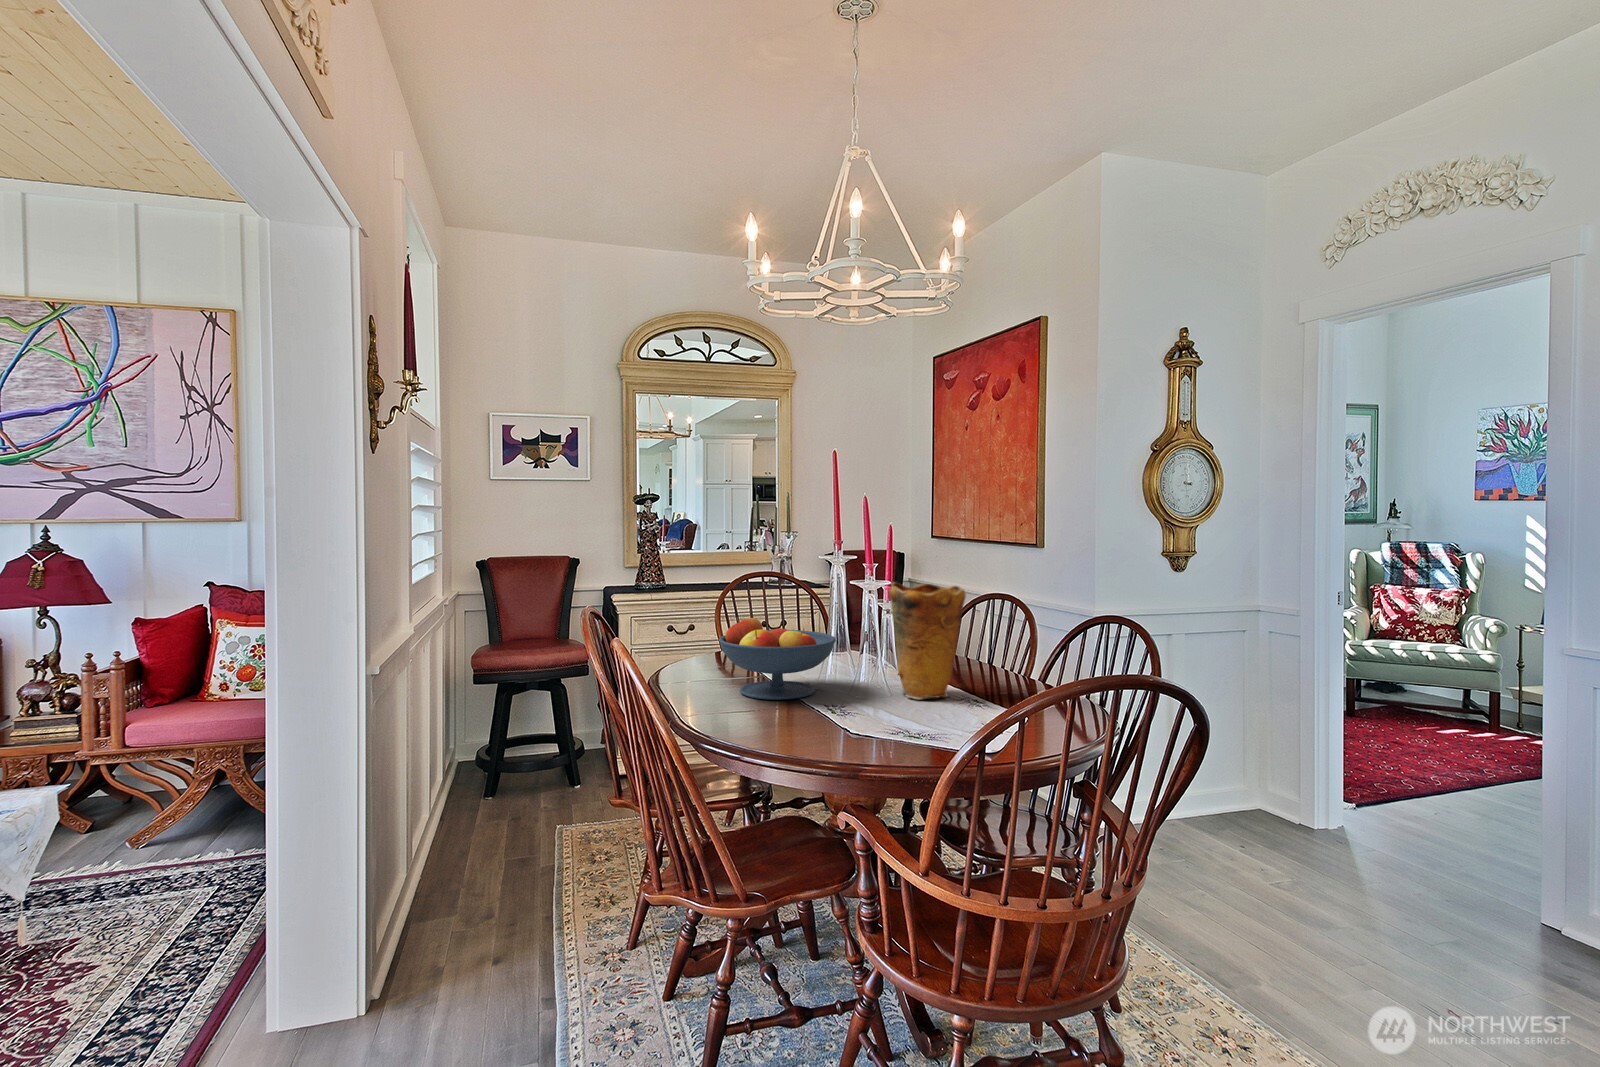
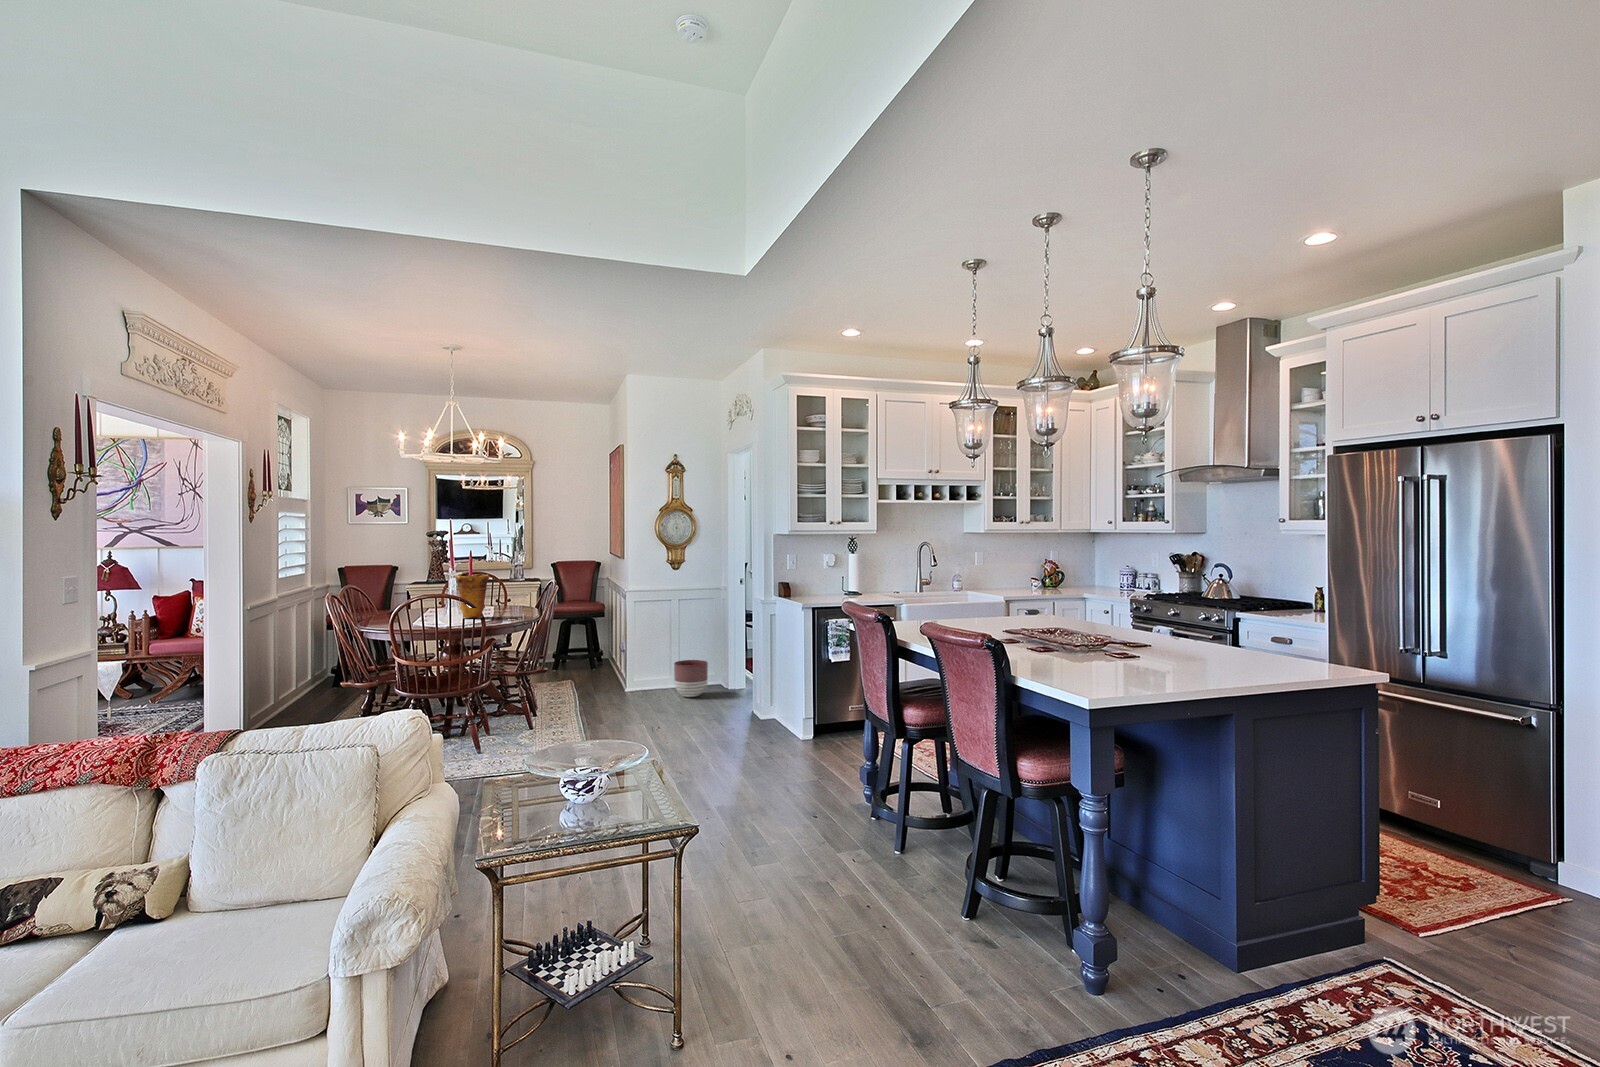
fruit bowl: present [719,618,836,700] -> none [390,588,442,619]
planter: none [1192,750,1269,832] -> present [674,660,708,697]

